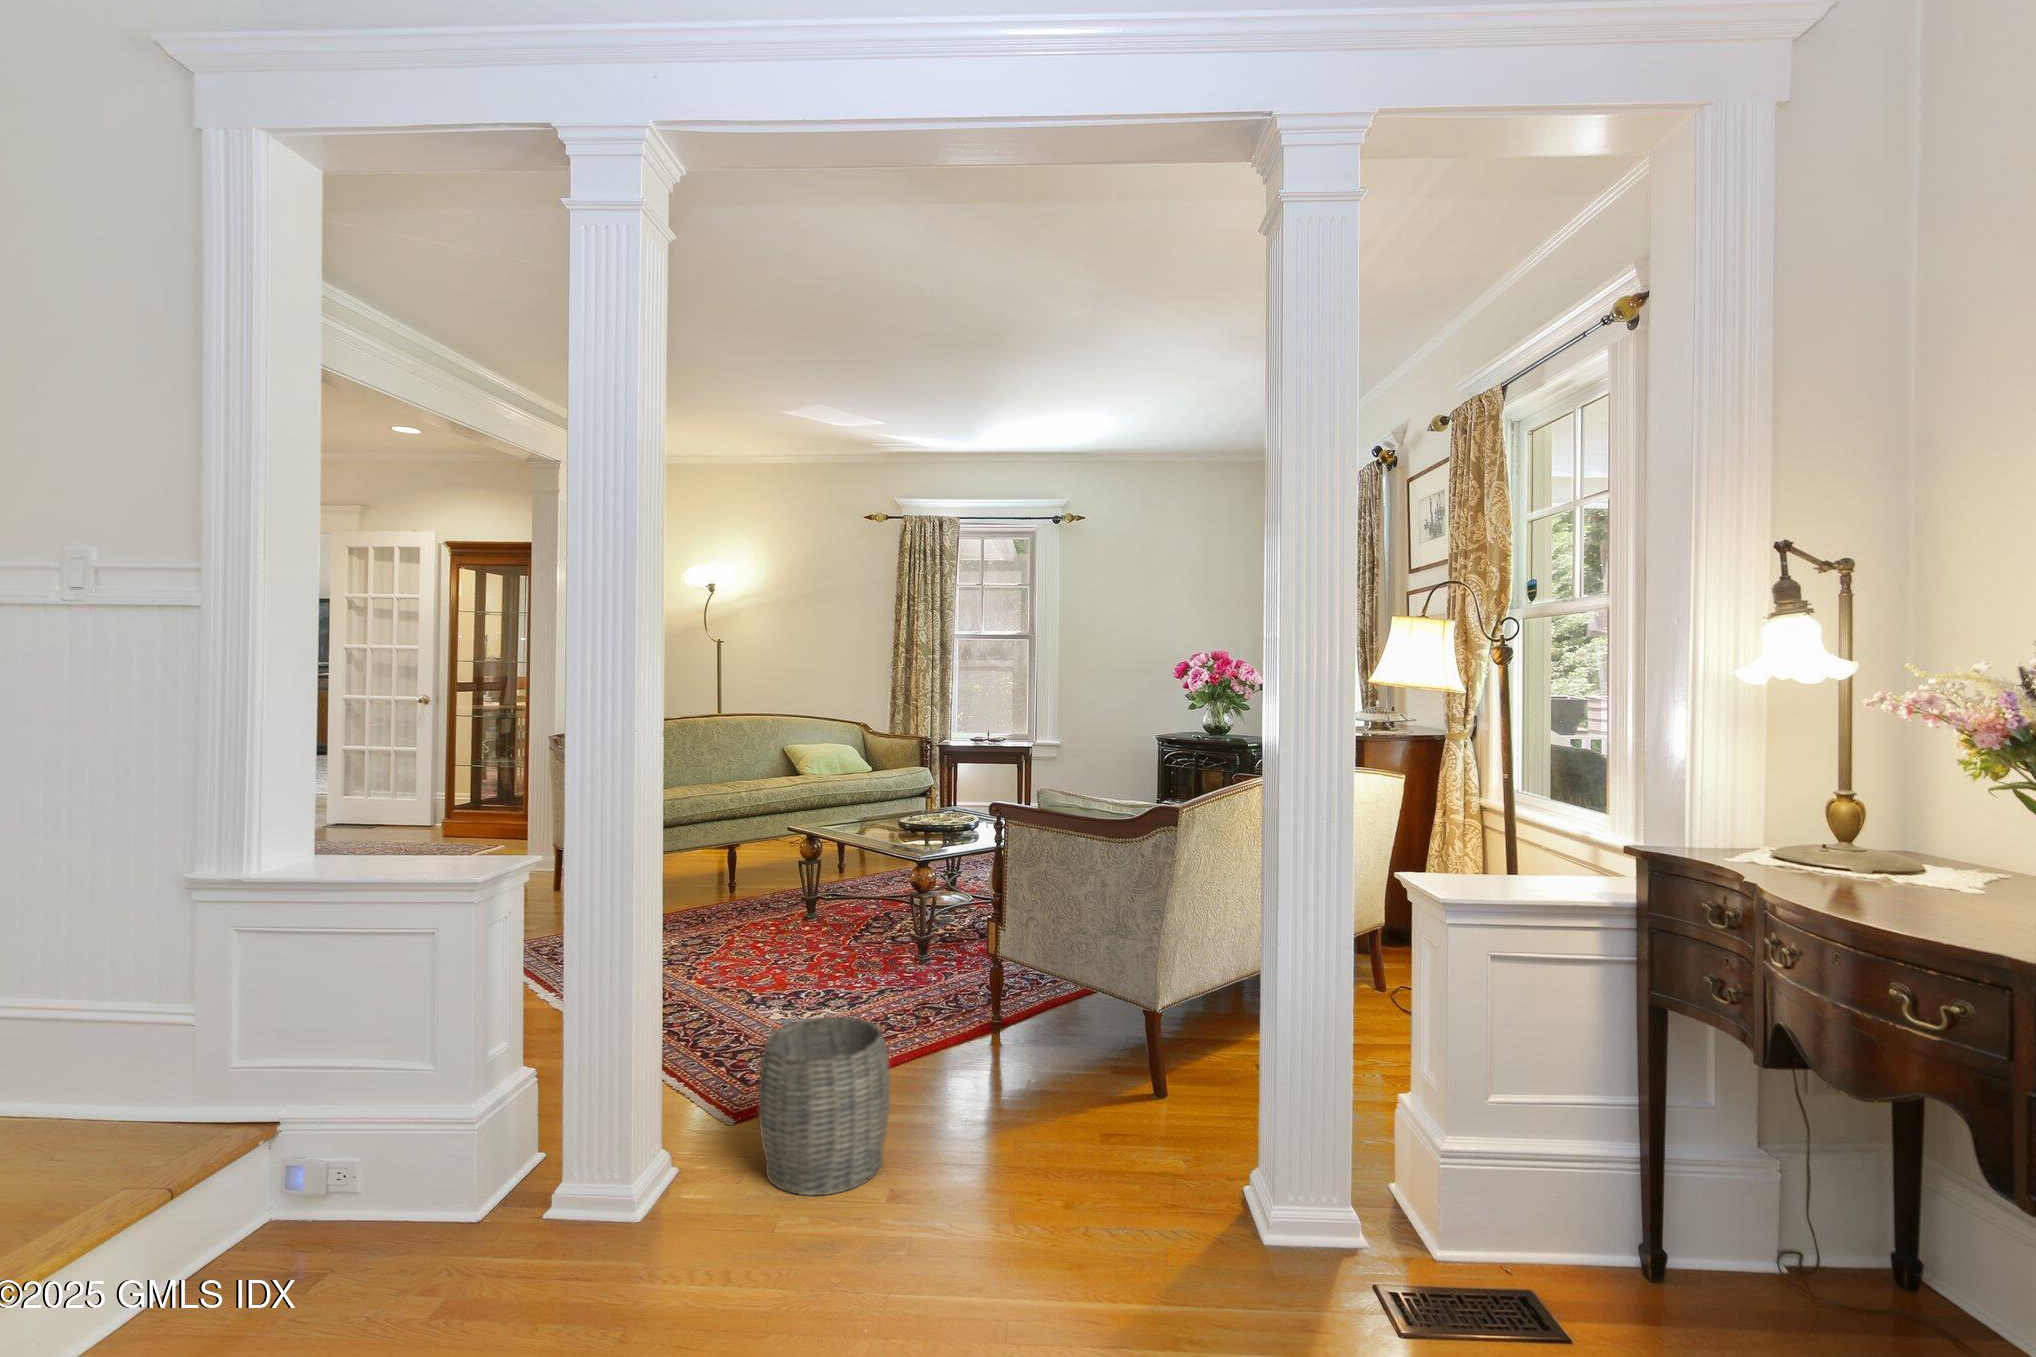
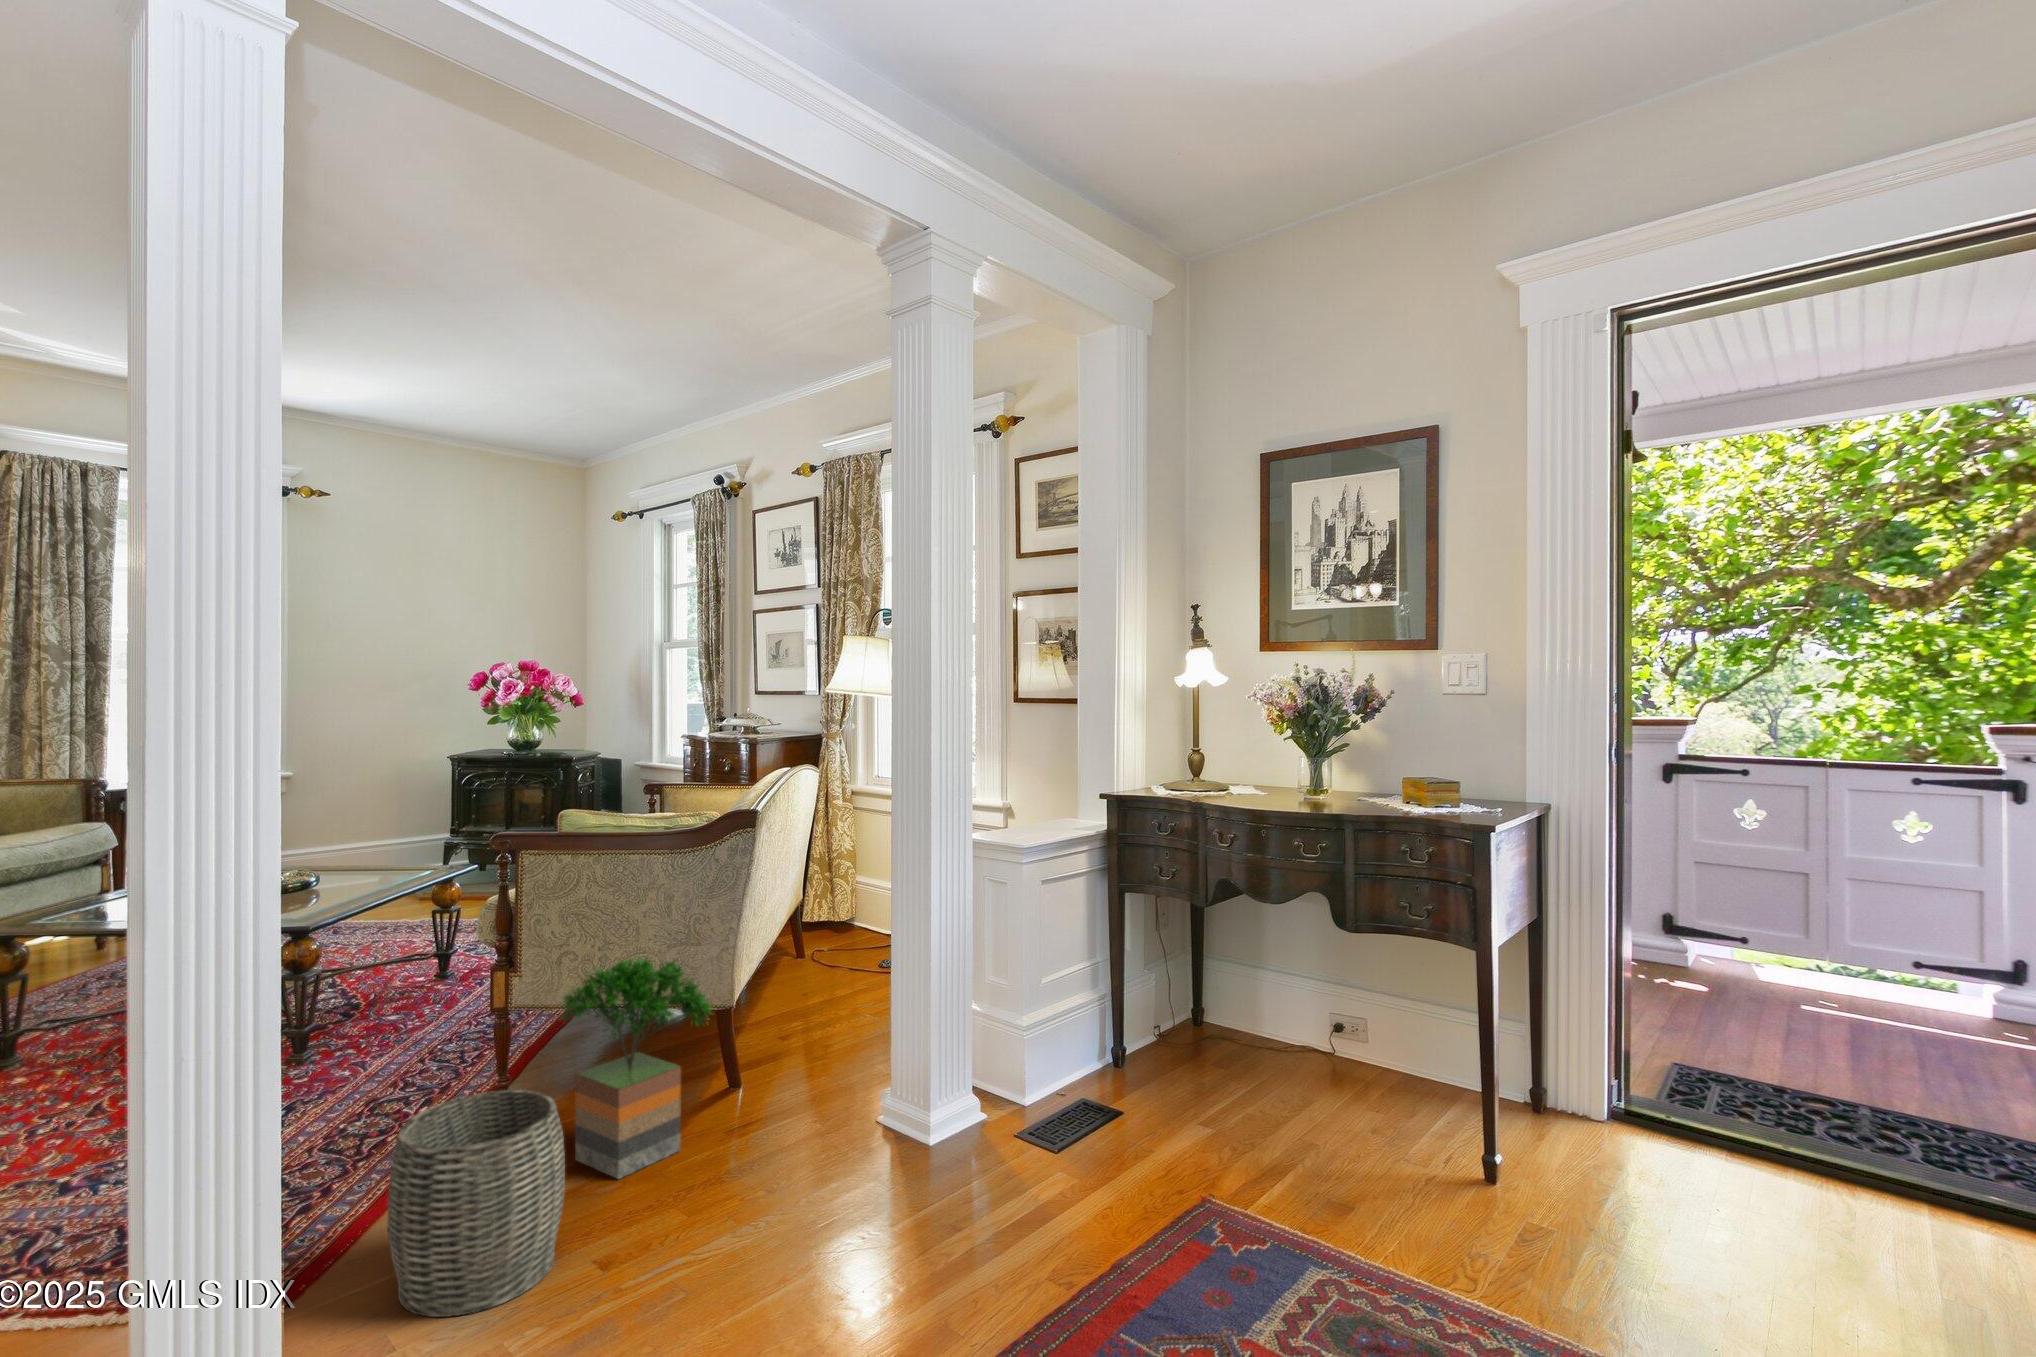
potted tree: none [953,933,1079,1136] -> present [559,958,712,1179]

